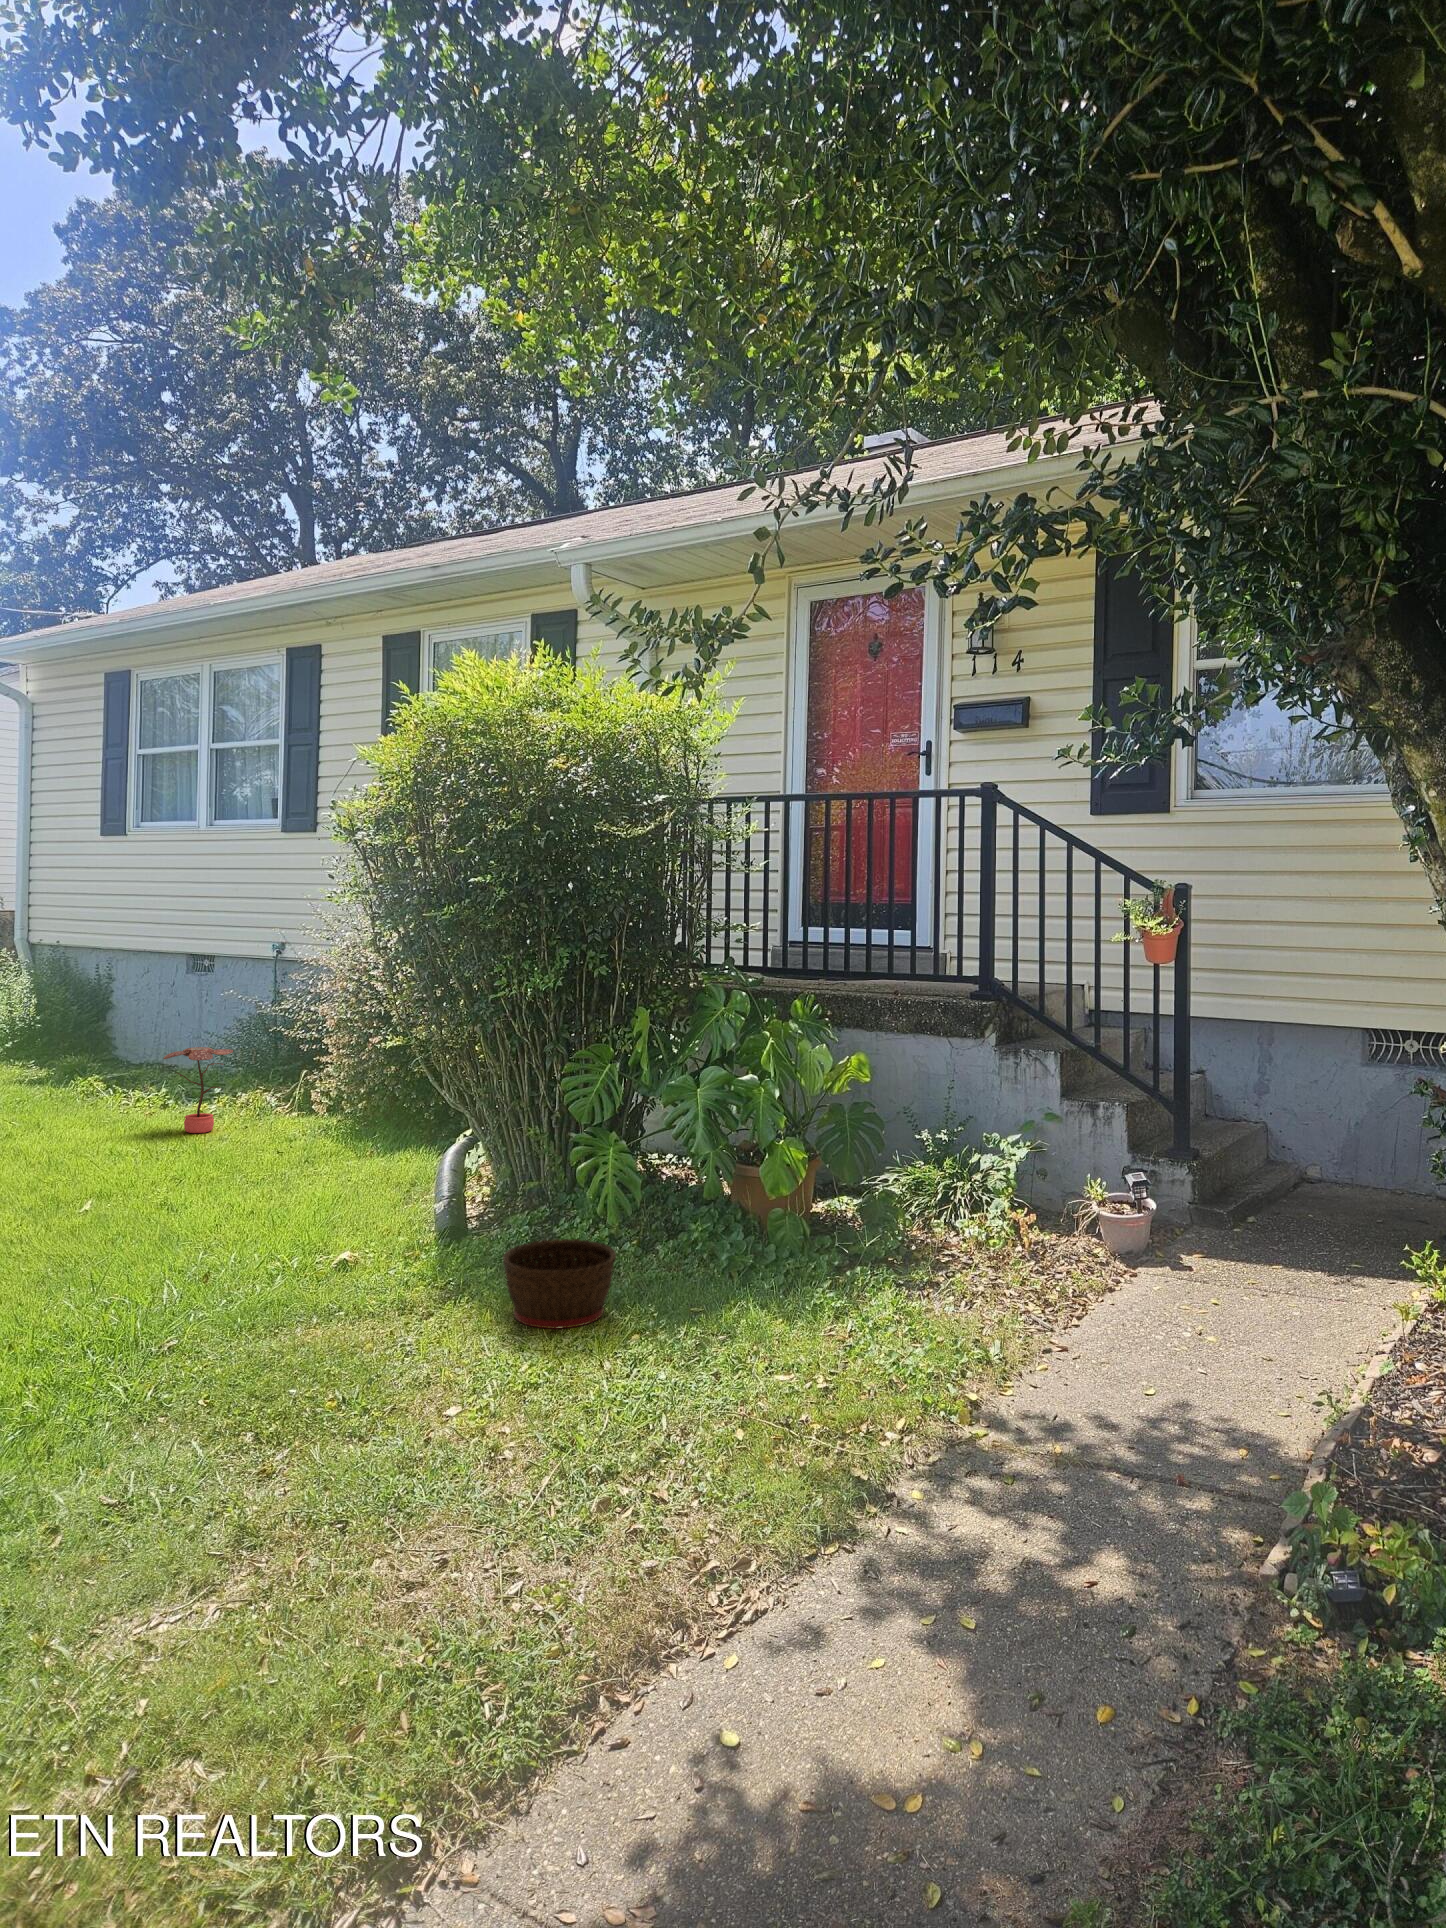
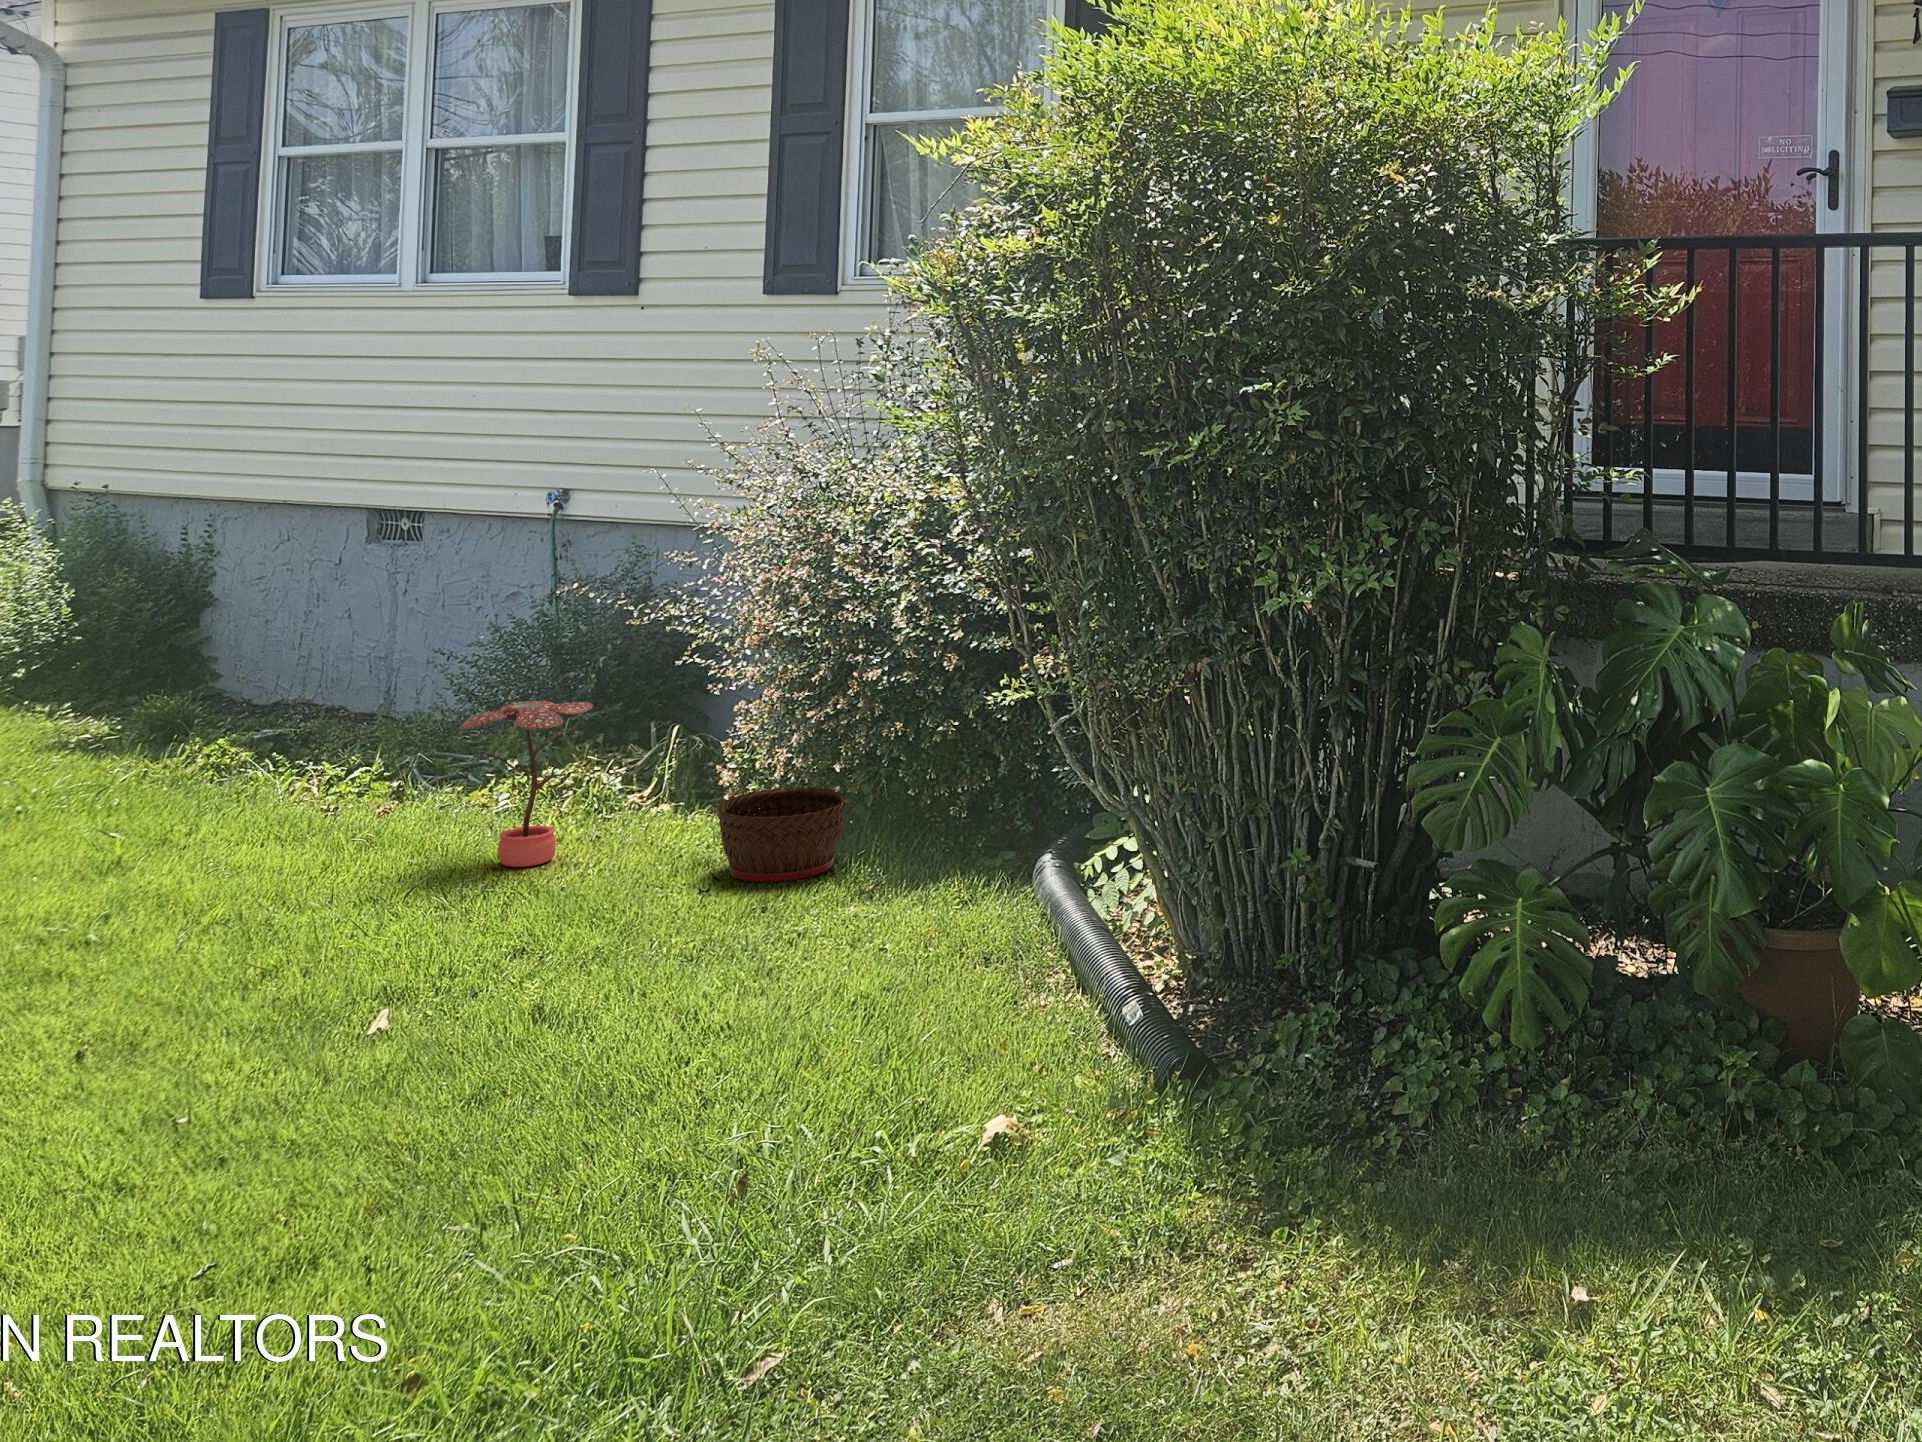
basket: present [503,1239,616,1329] -> present [717,787,847,882]

